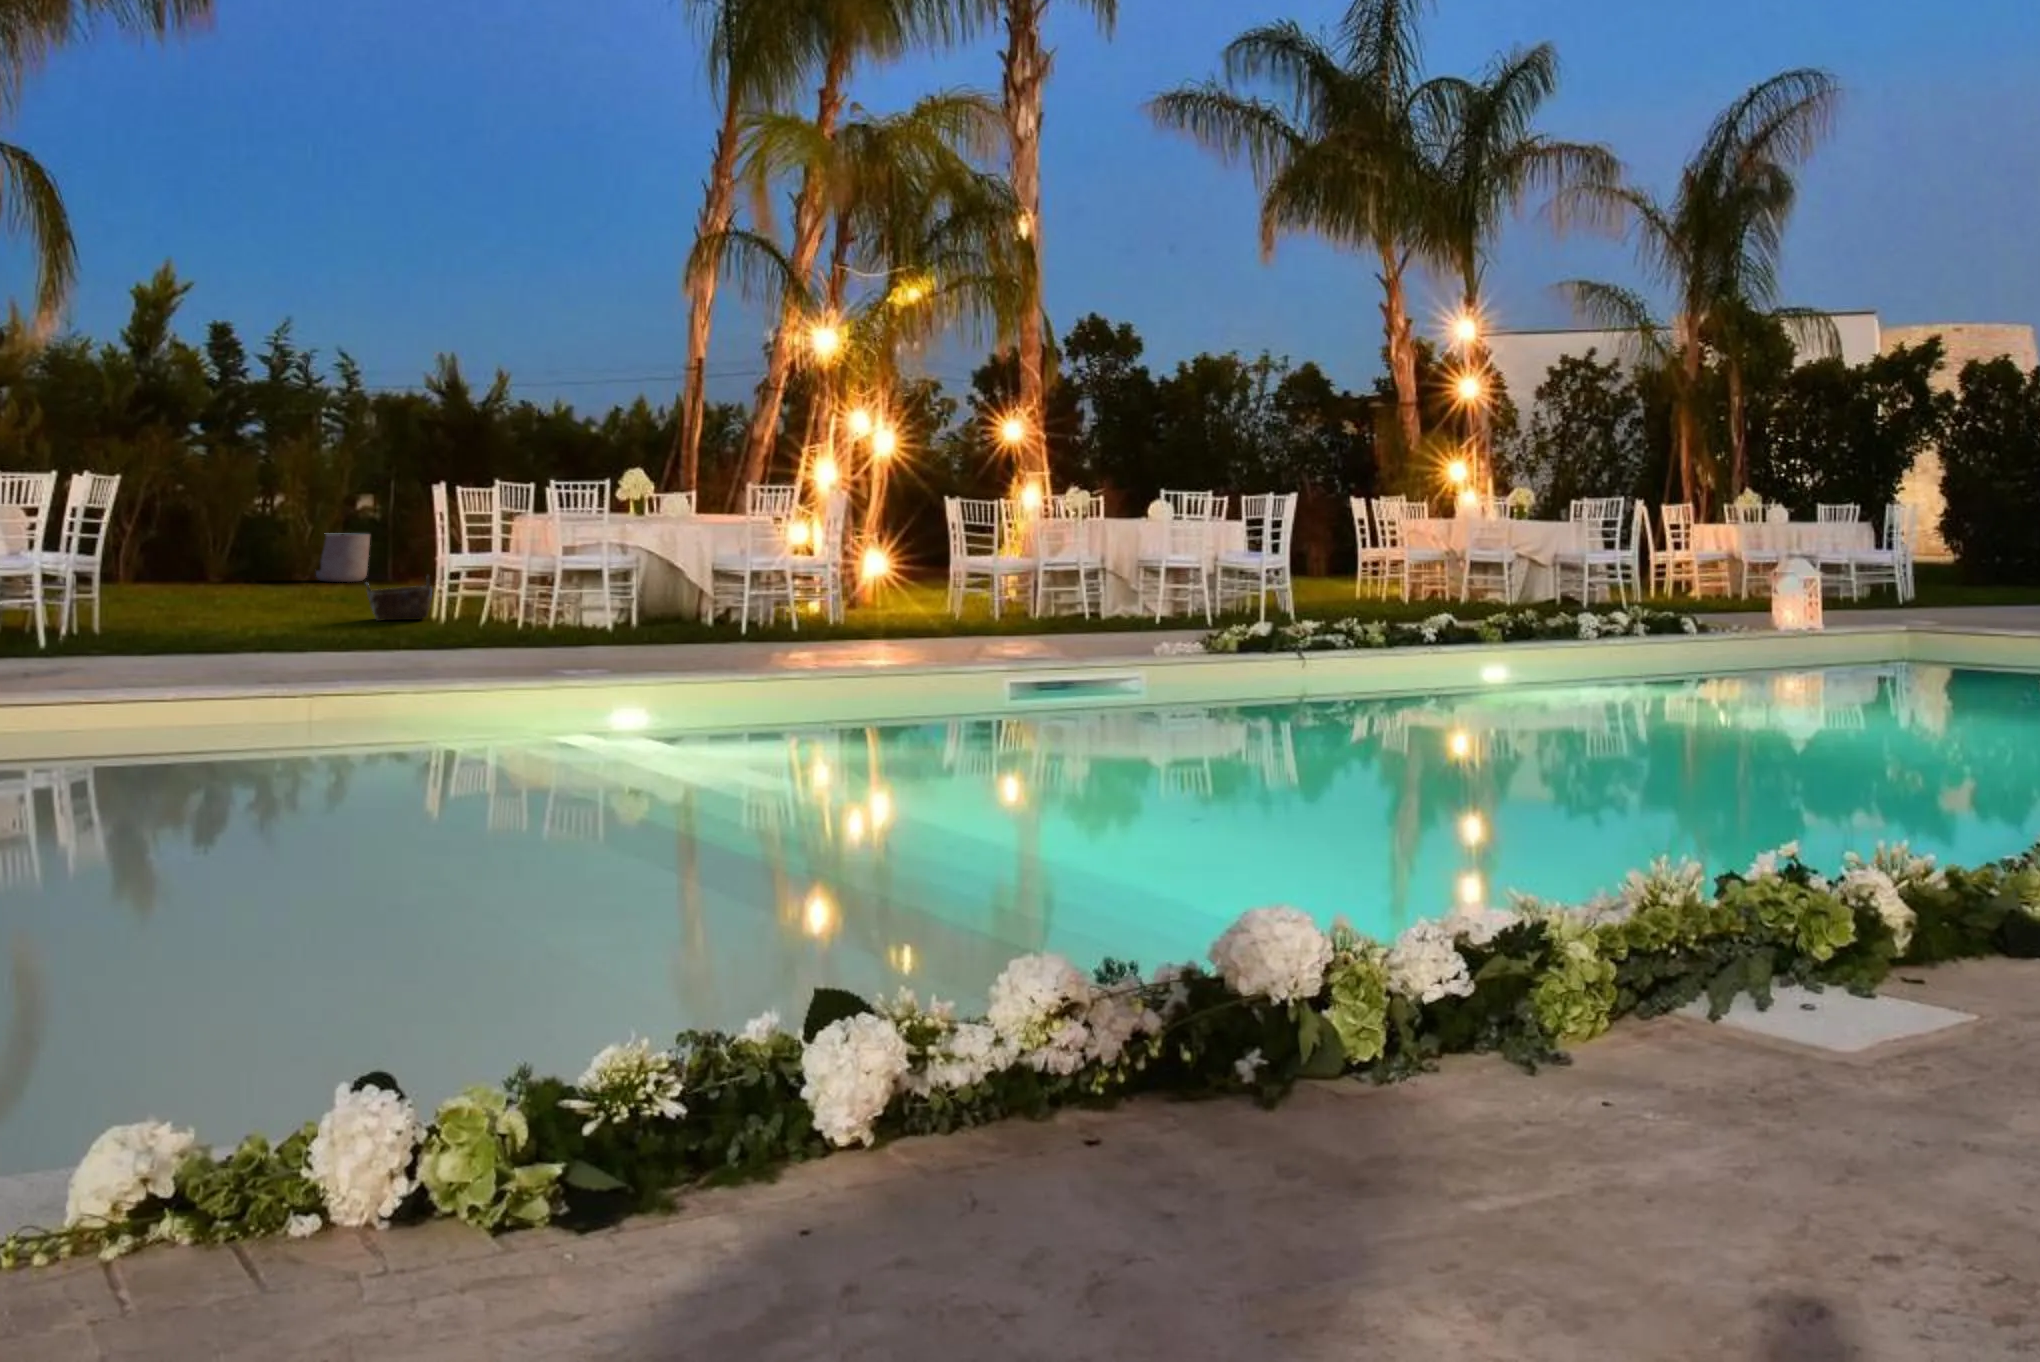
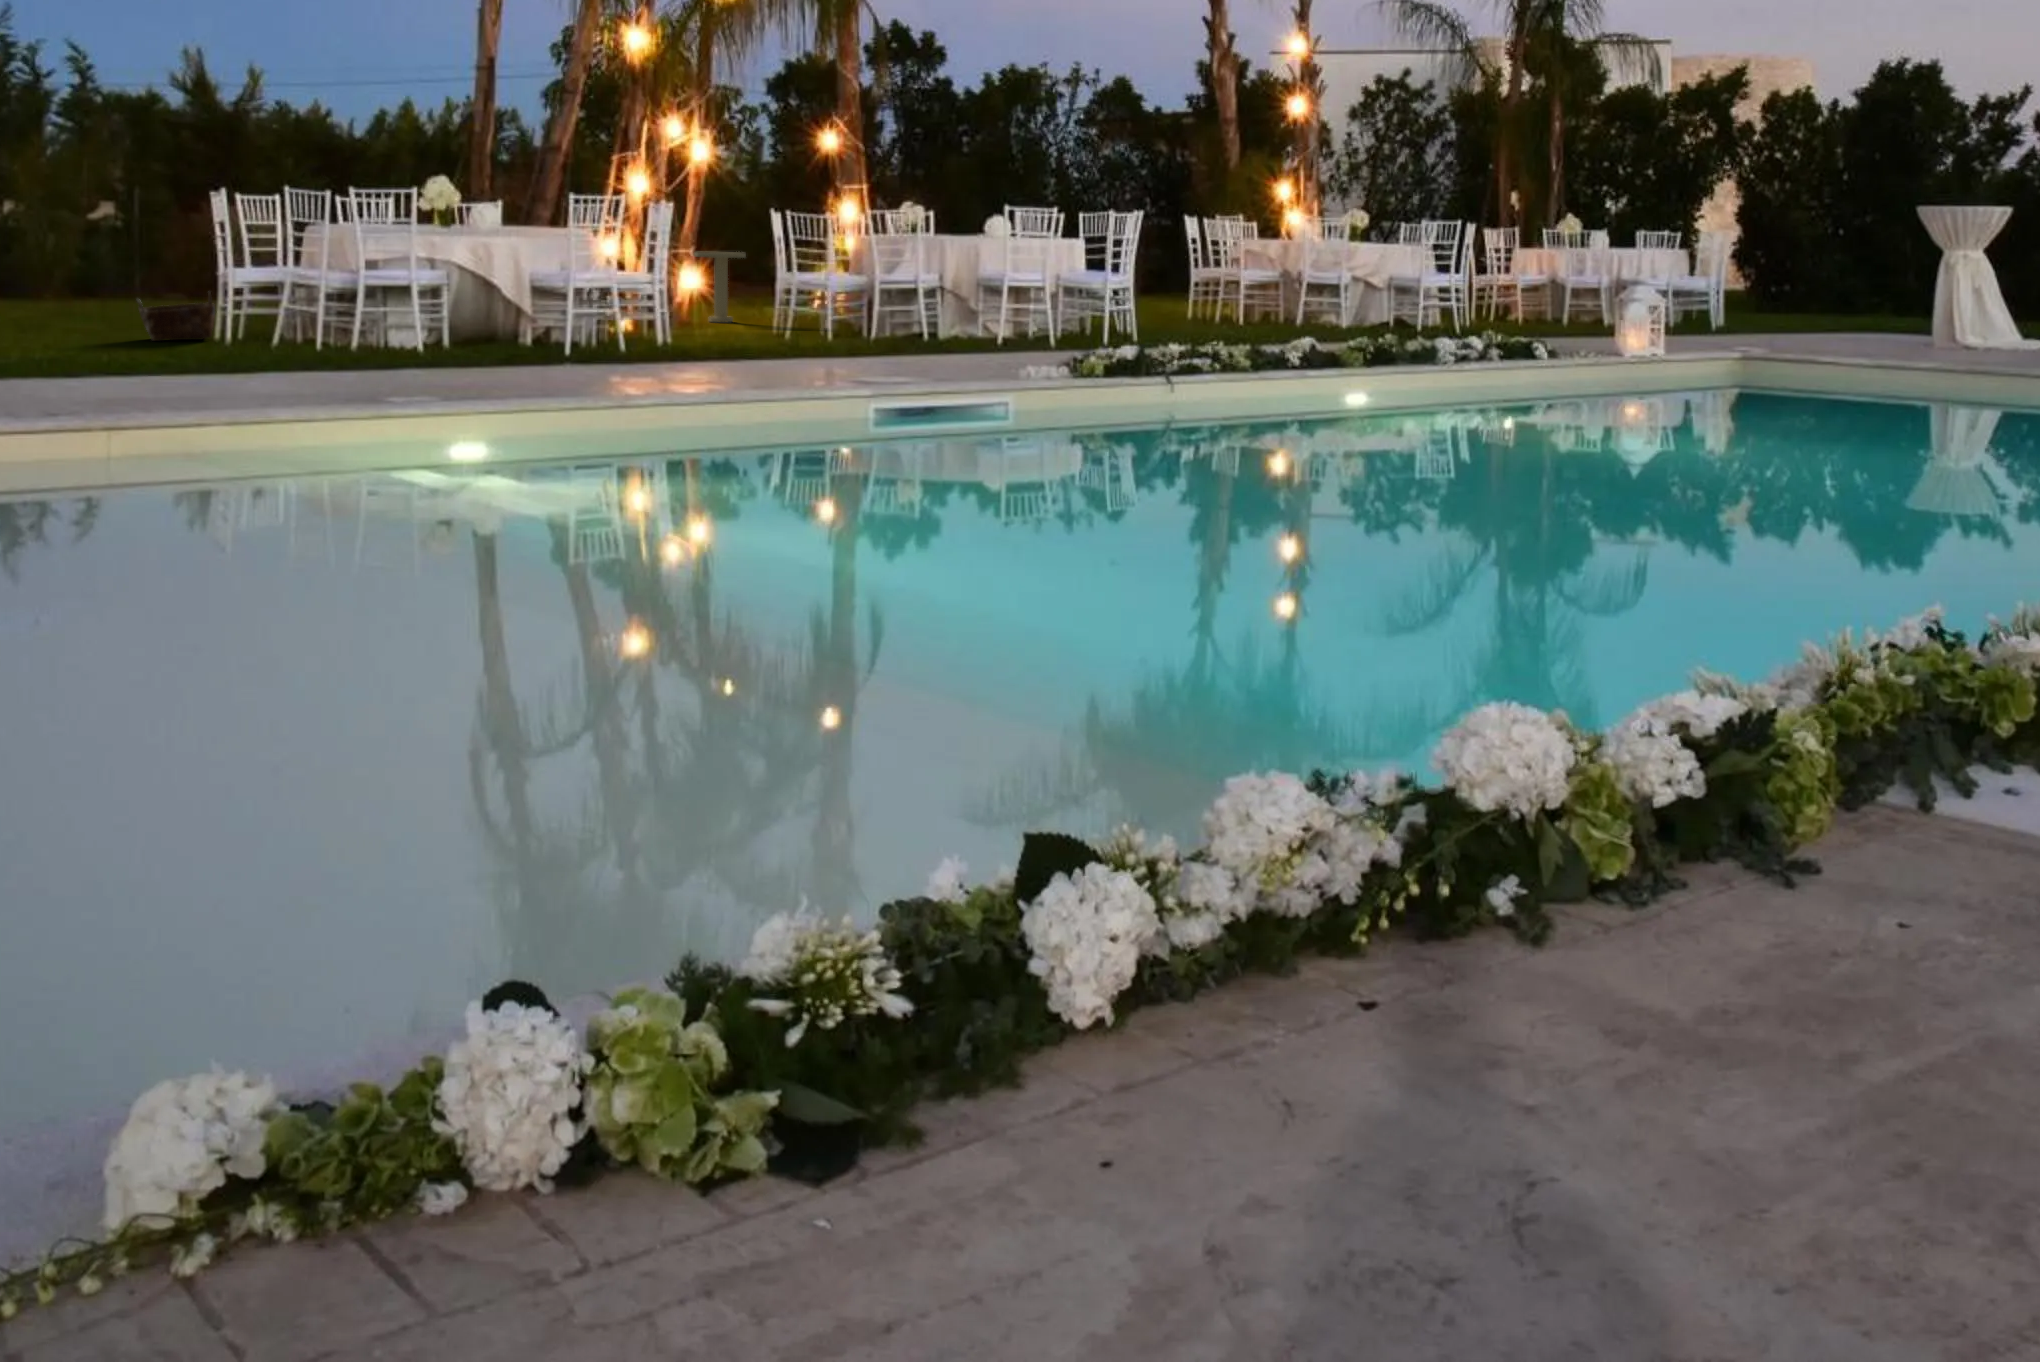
planter: present [316,533,370,582] -> none [60,245,124,298]
side table: none [871,536,919,603] -> present [694,252,746,323]

